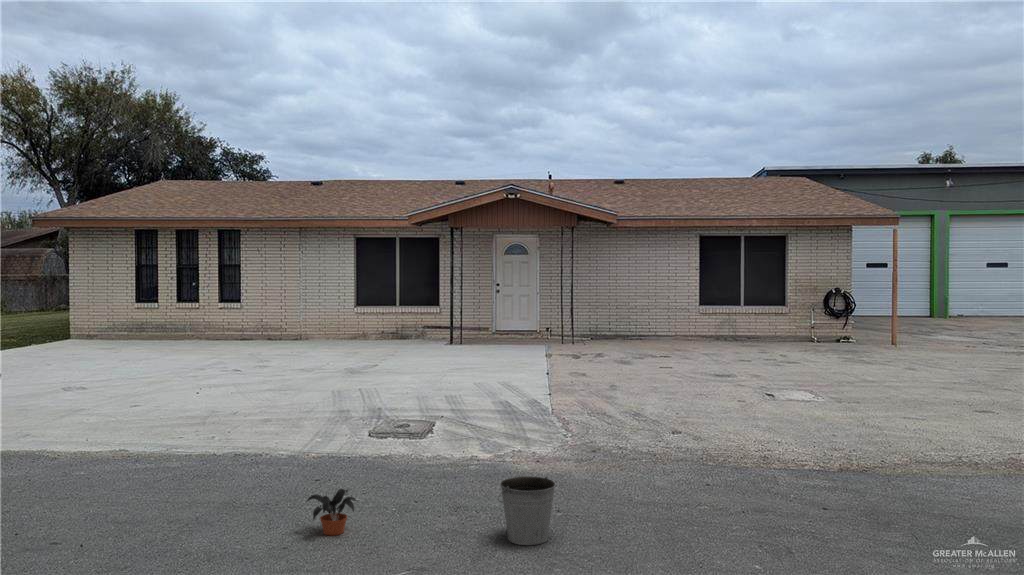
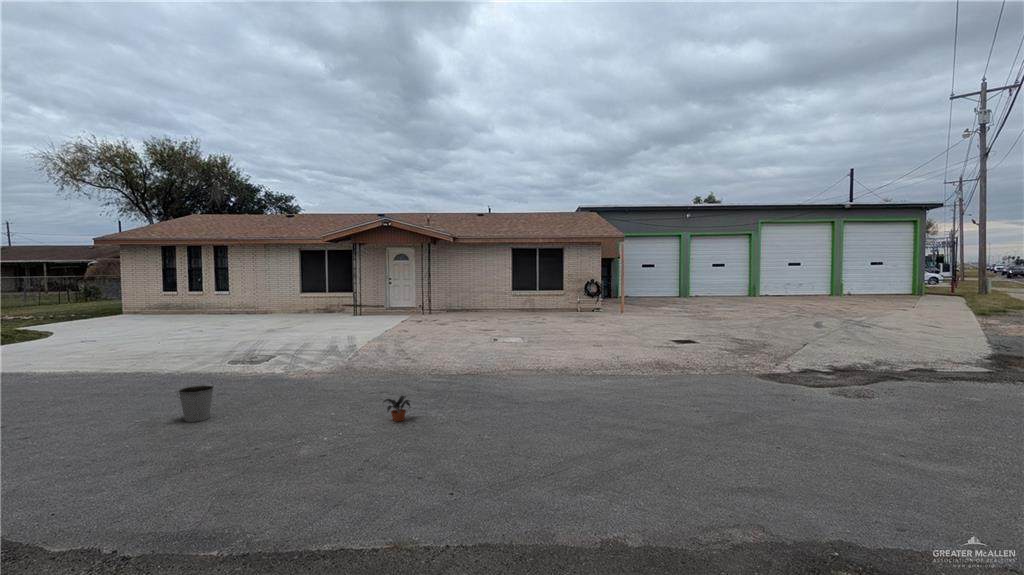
potted plant: present [307,489,356,535] -> present [384,396,410,421]

